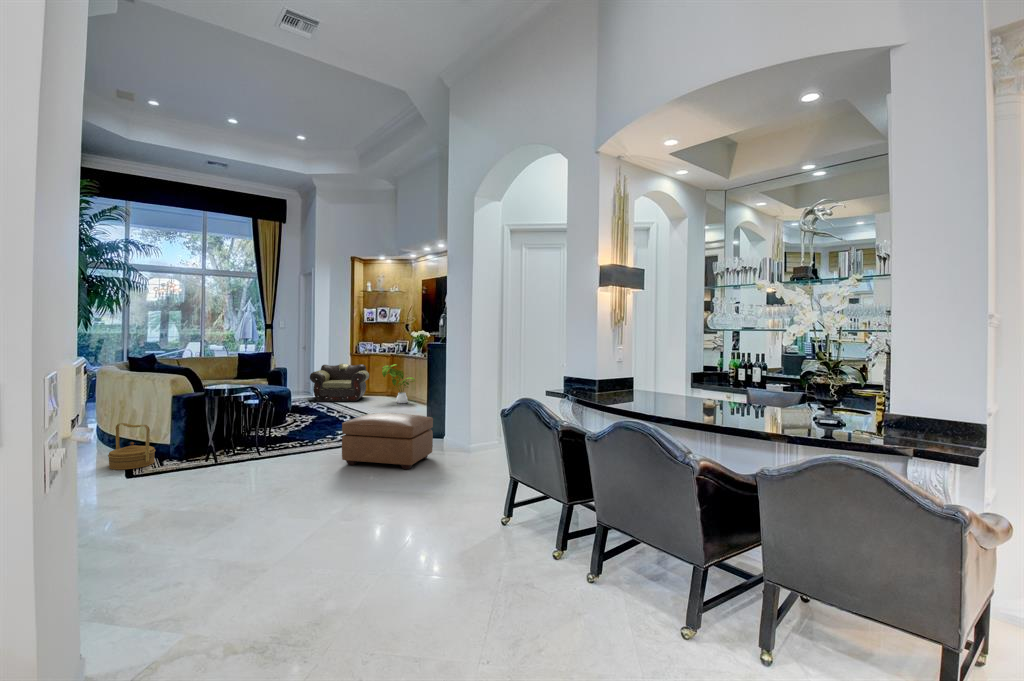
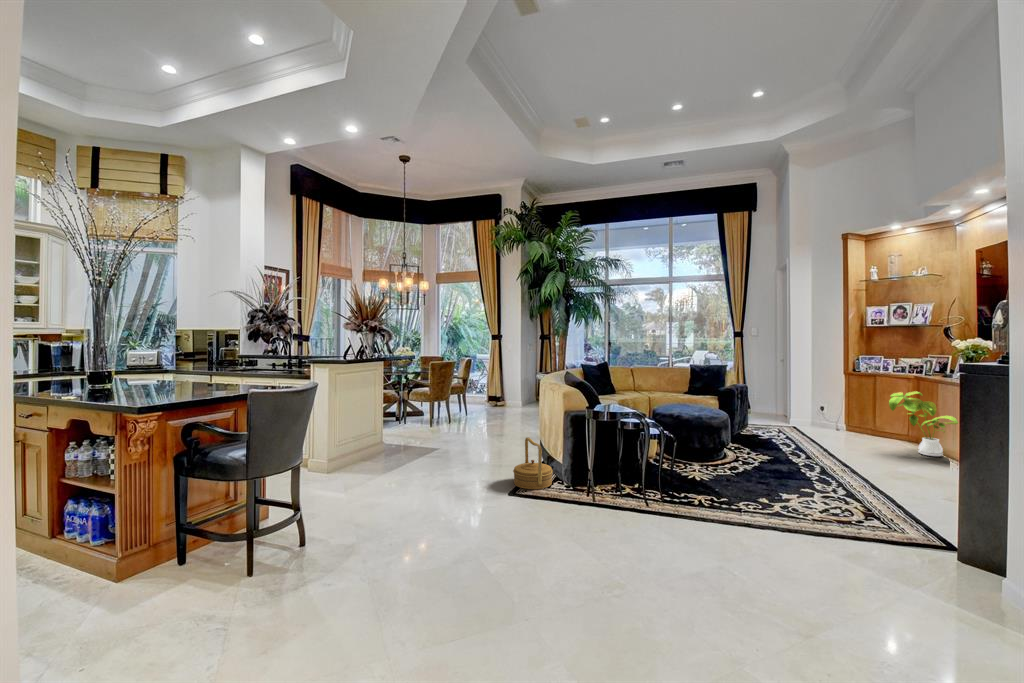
armchair: present [310,364,369,401] -> none [778,383,872,439]
ottoman: present [342,413,433,469] -> none [741,492,956,650]

